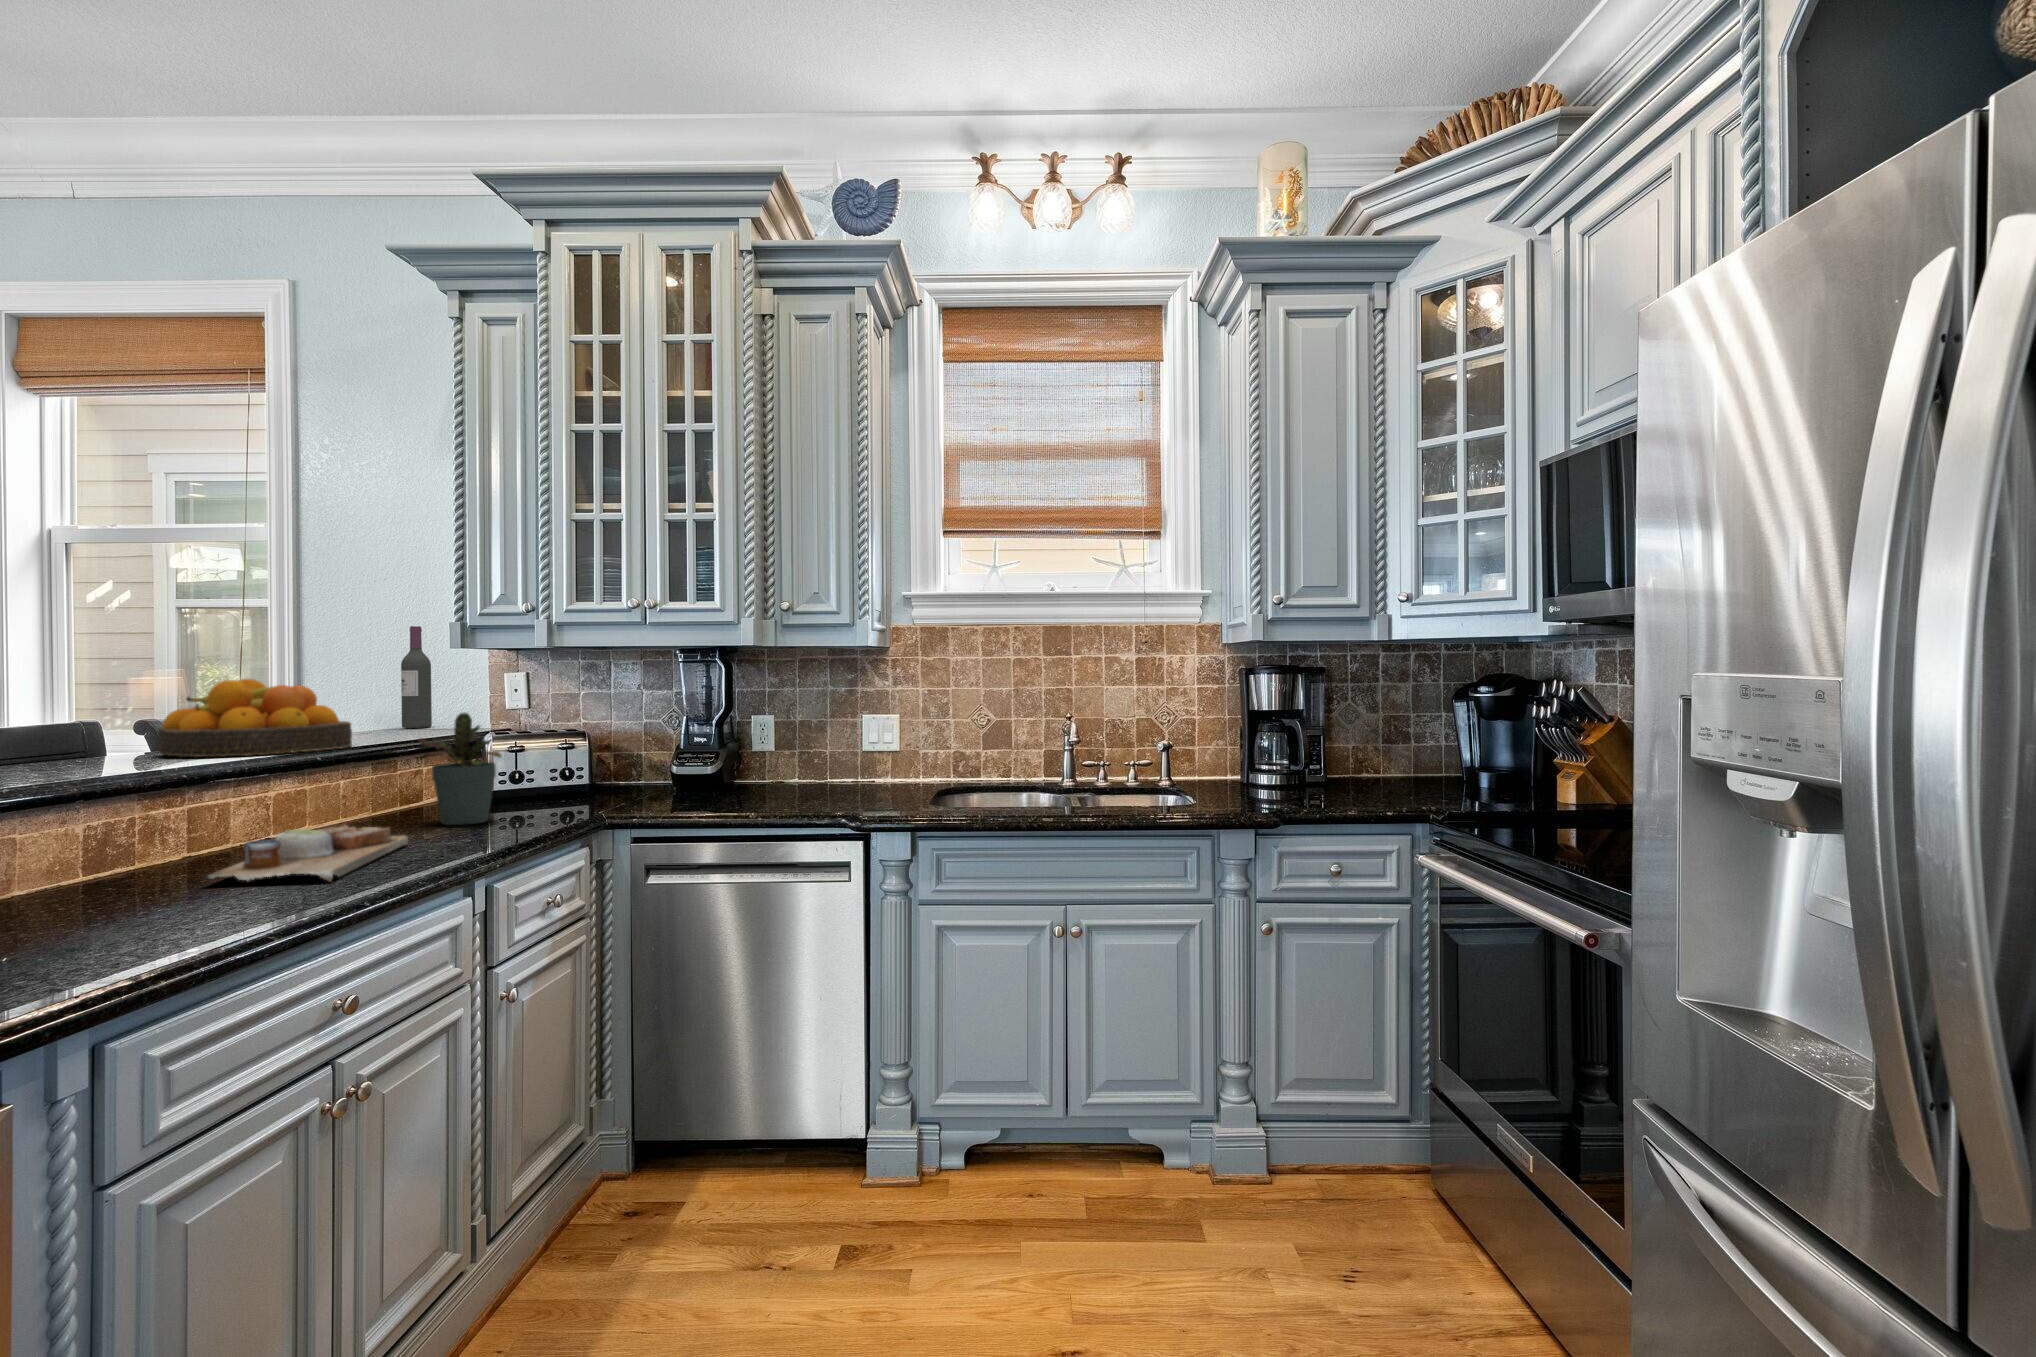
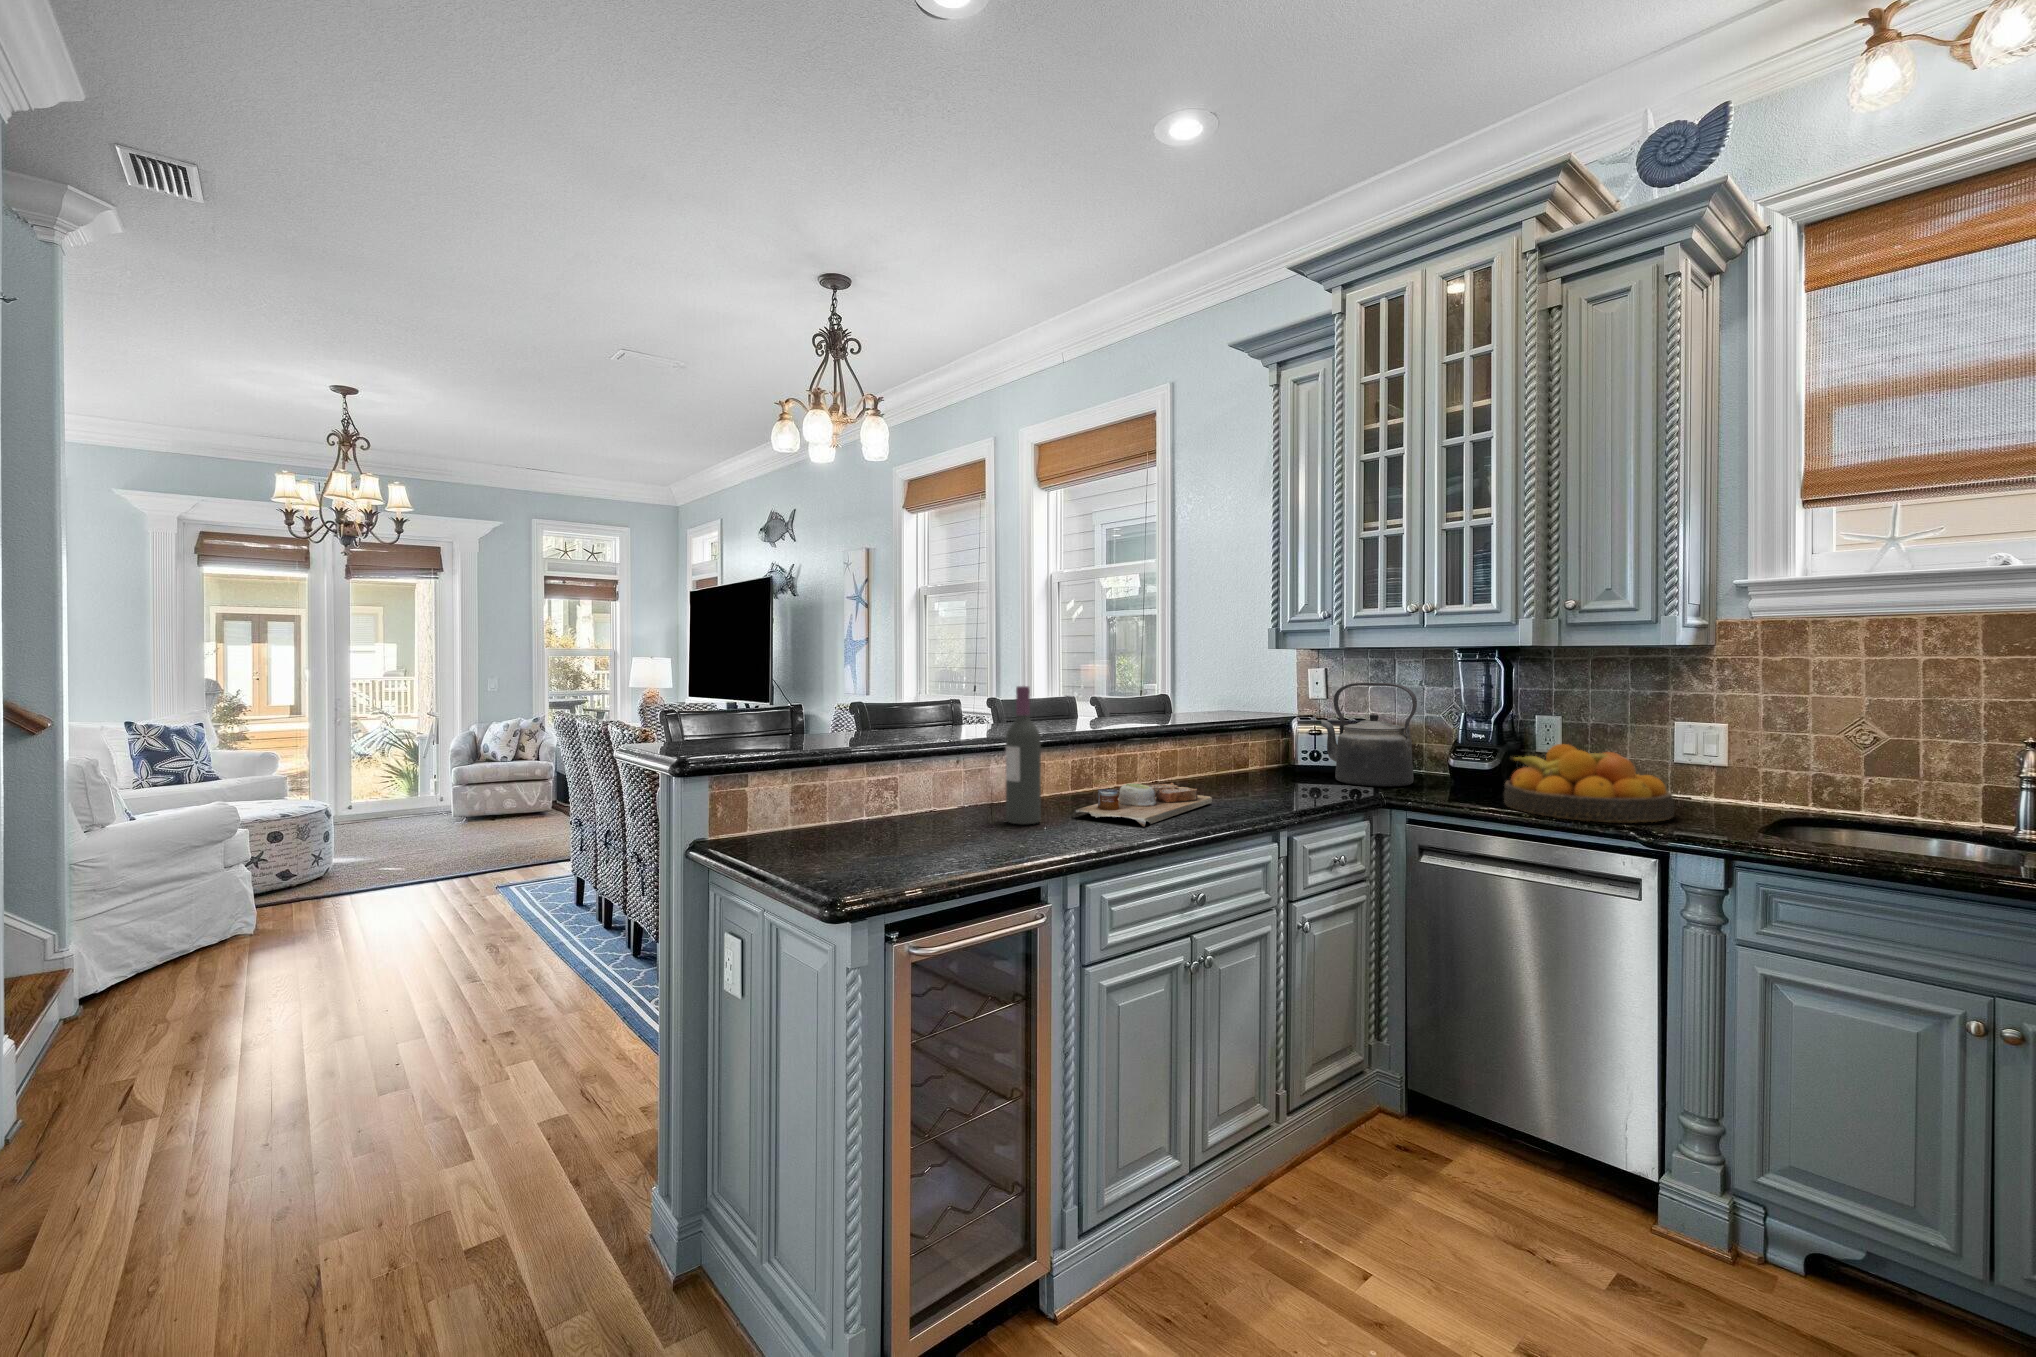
wine bottle: present [401,626,432,728] -> present [1006,686,1041,824]
fruit bowl: present [157,679,352,757] -> present [1504,744,1674,823]
kettle: none [526,687,638,805] -> present [1321,683,1417,787]
potted plant: present [418,712,501,825] -> none [1227,702,1291,792]

